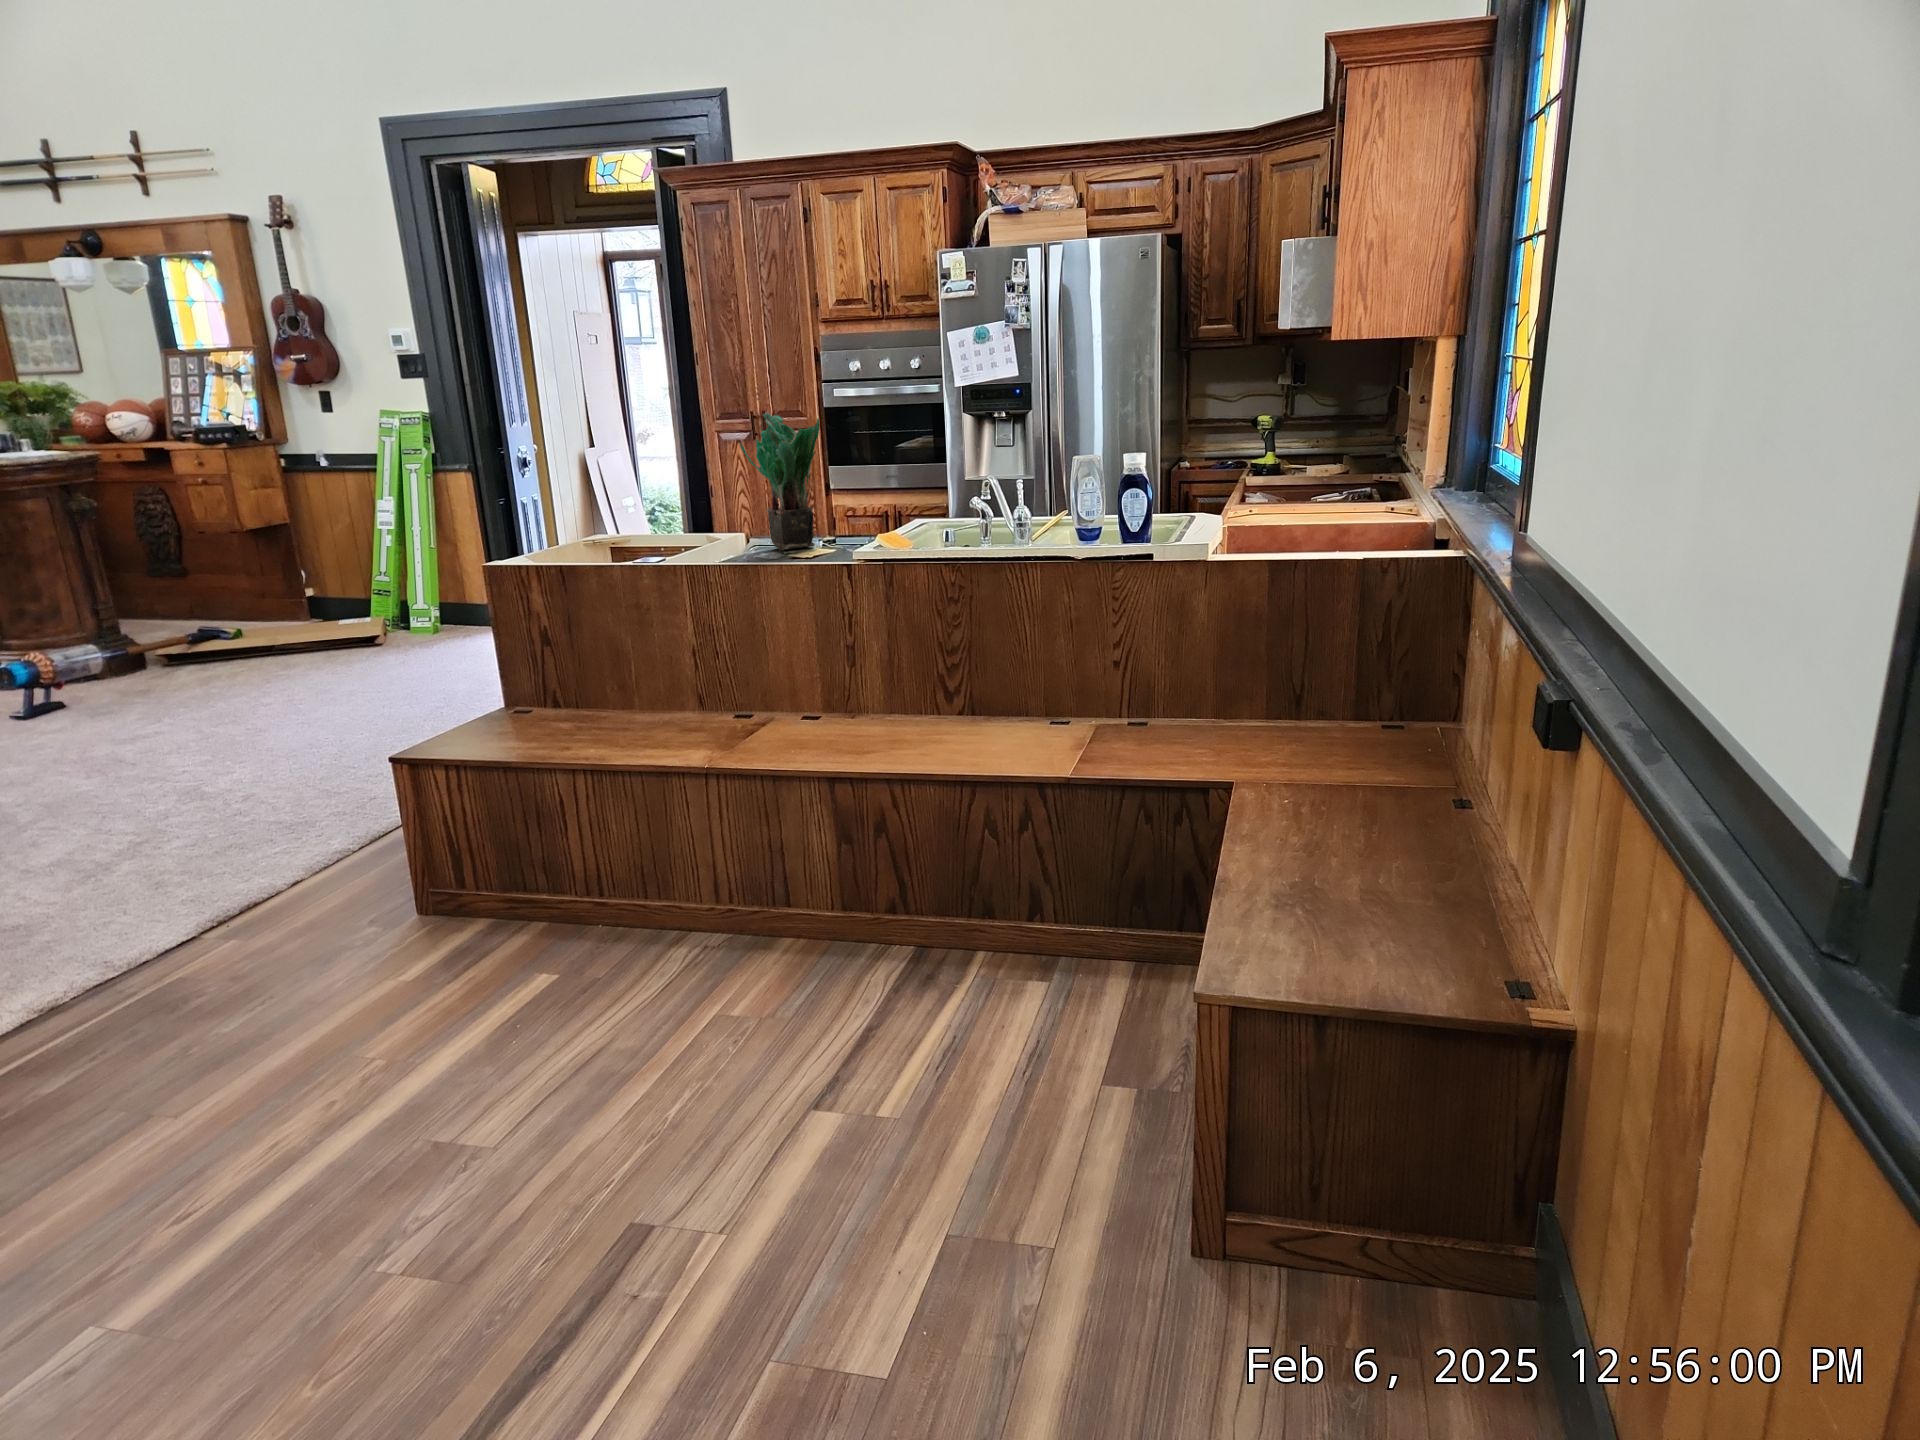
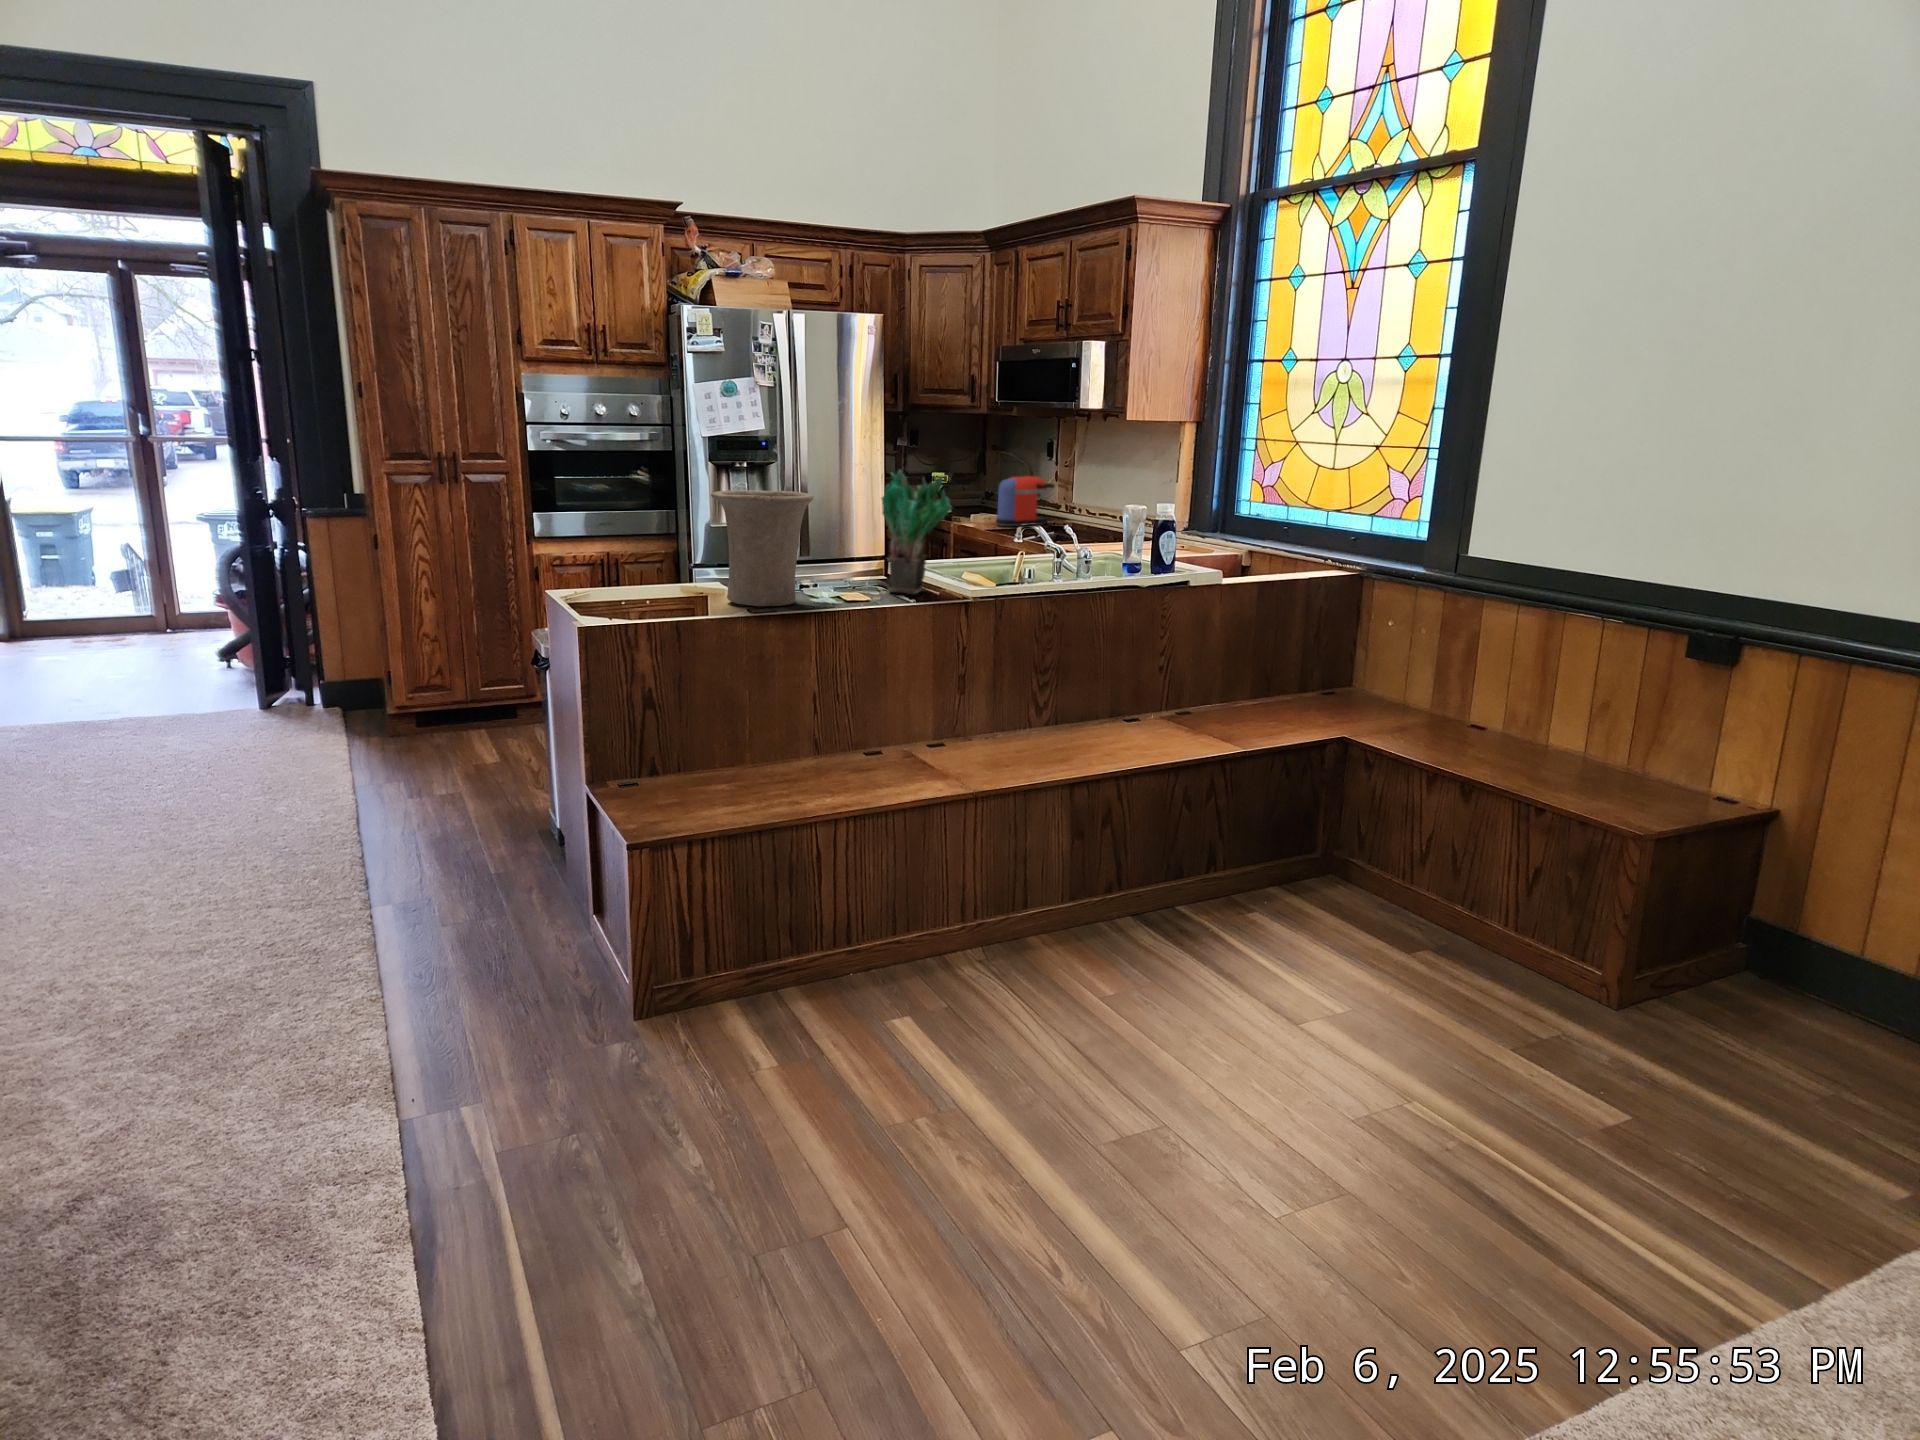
coffee maker: none [1277,419,1372,484] -> present [996,476,1054,526]
vase: none [592,438,693,553] -> present [711,490,813,606]

